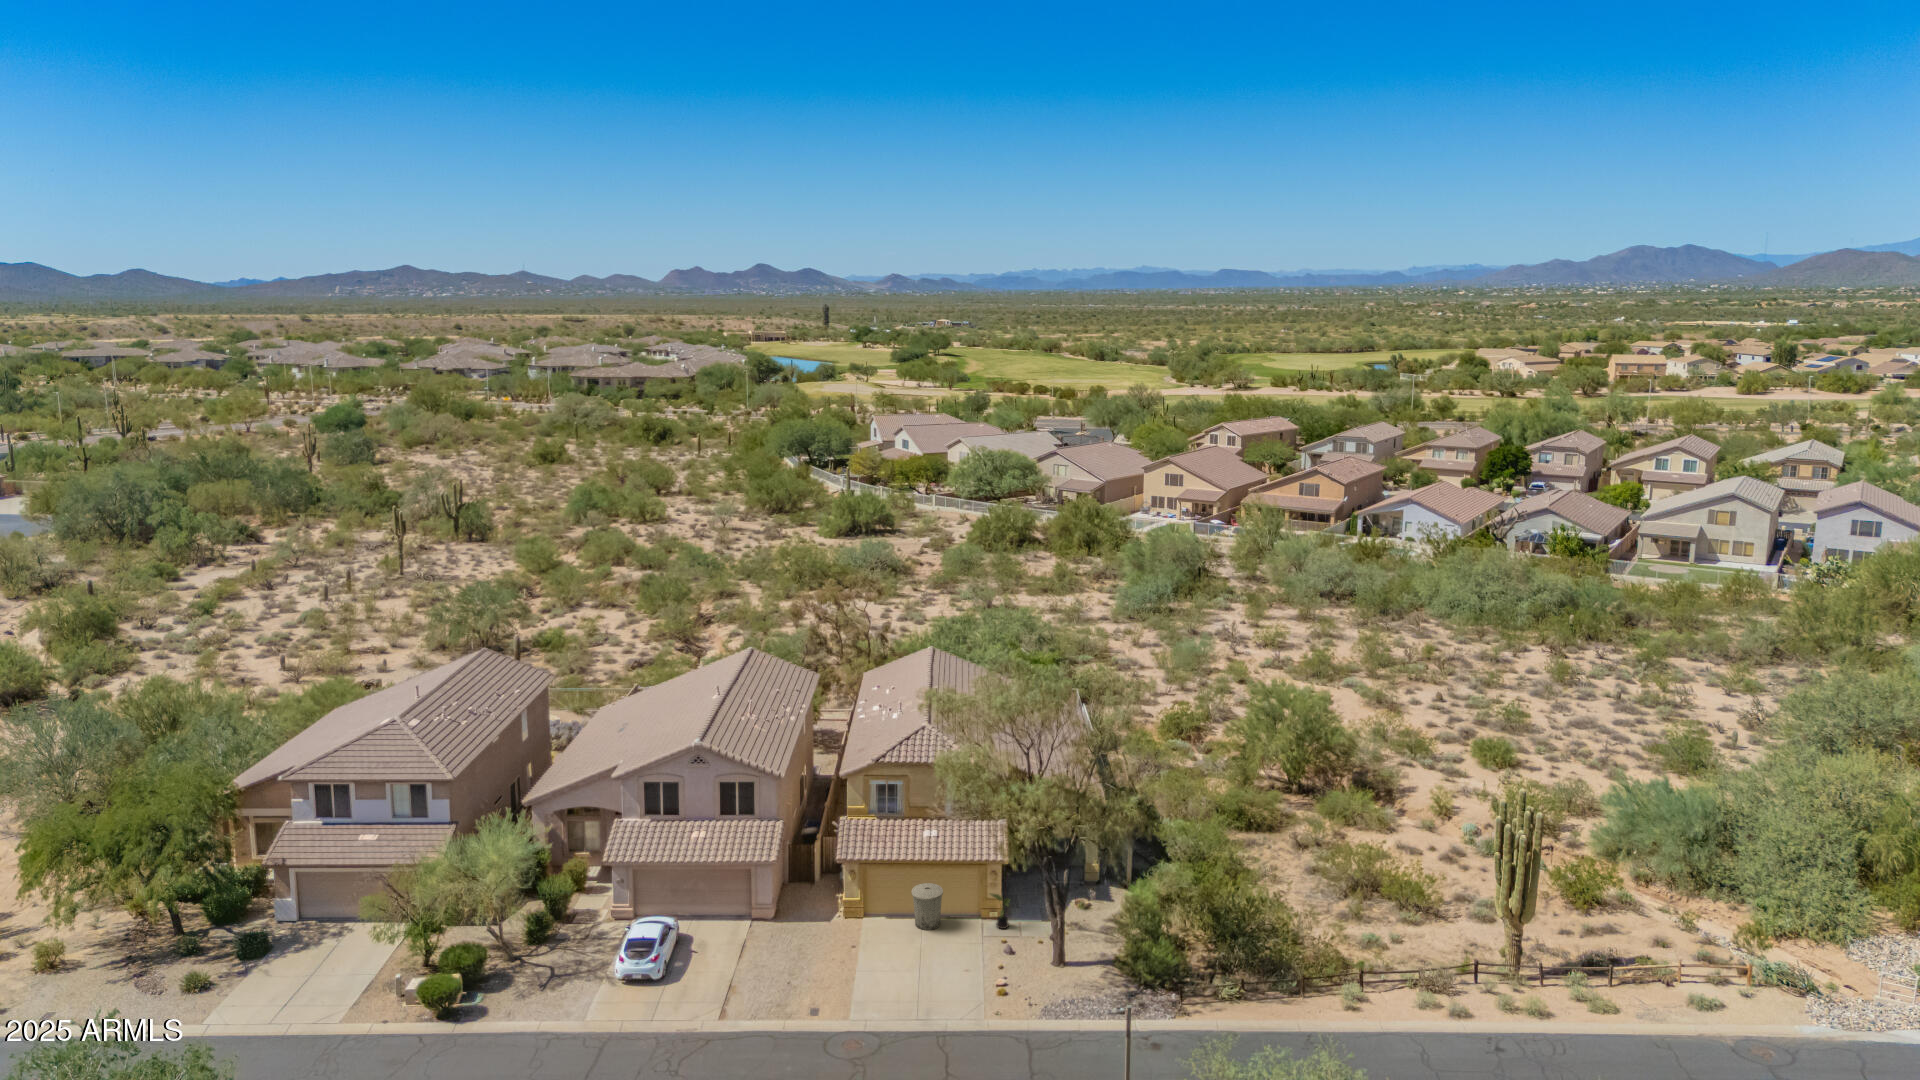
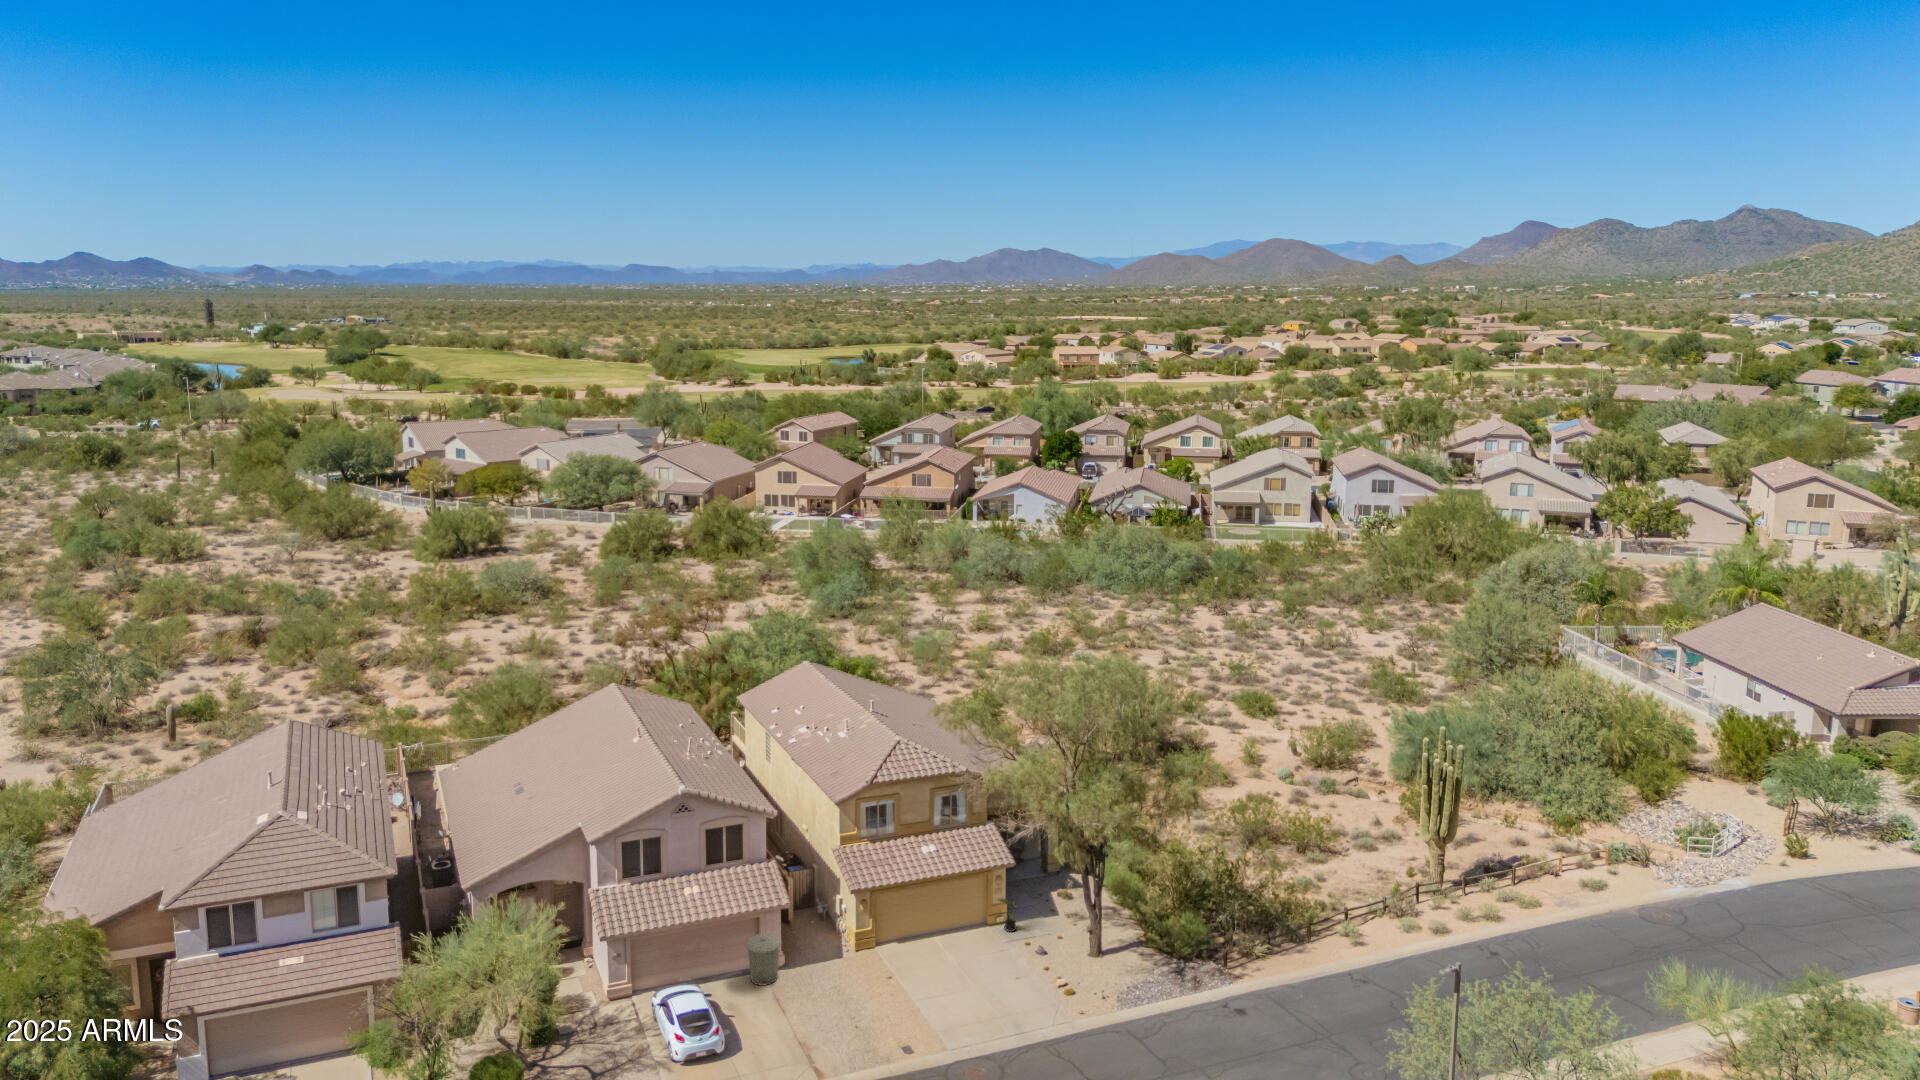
trash can: present [912,883,943,930] -> present [746,934,781,986]

